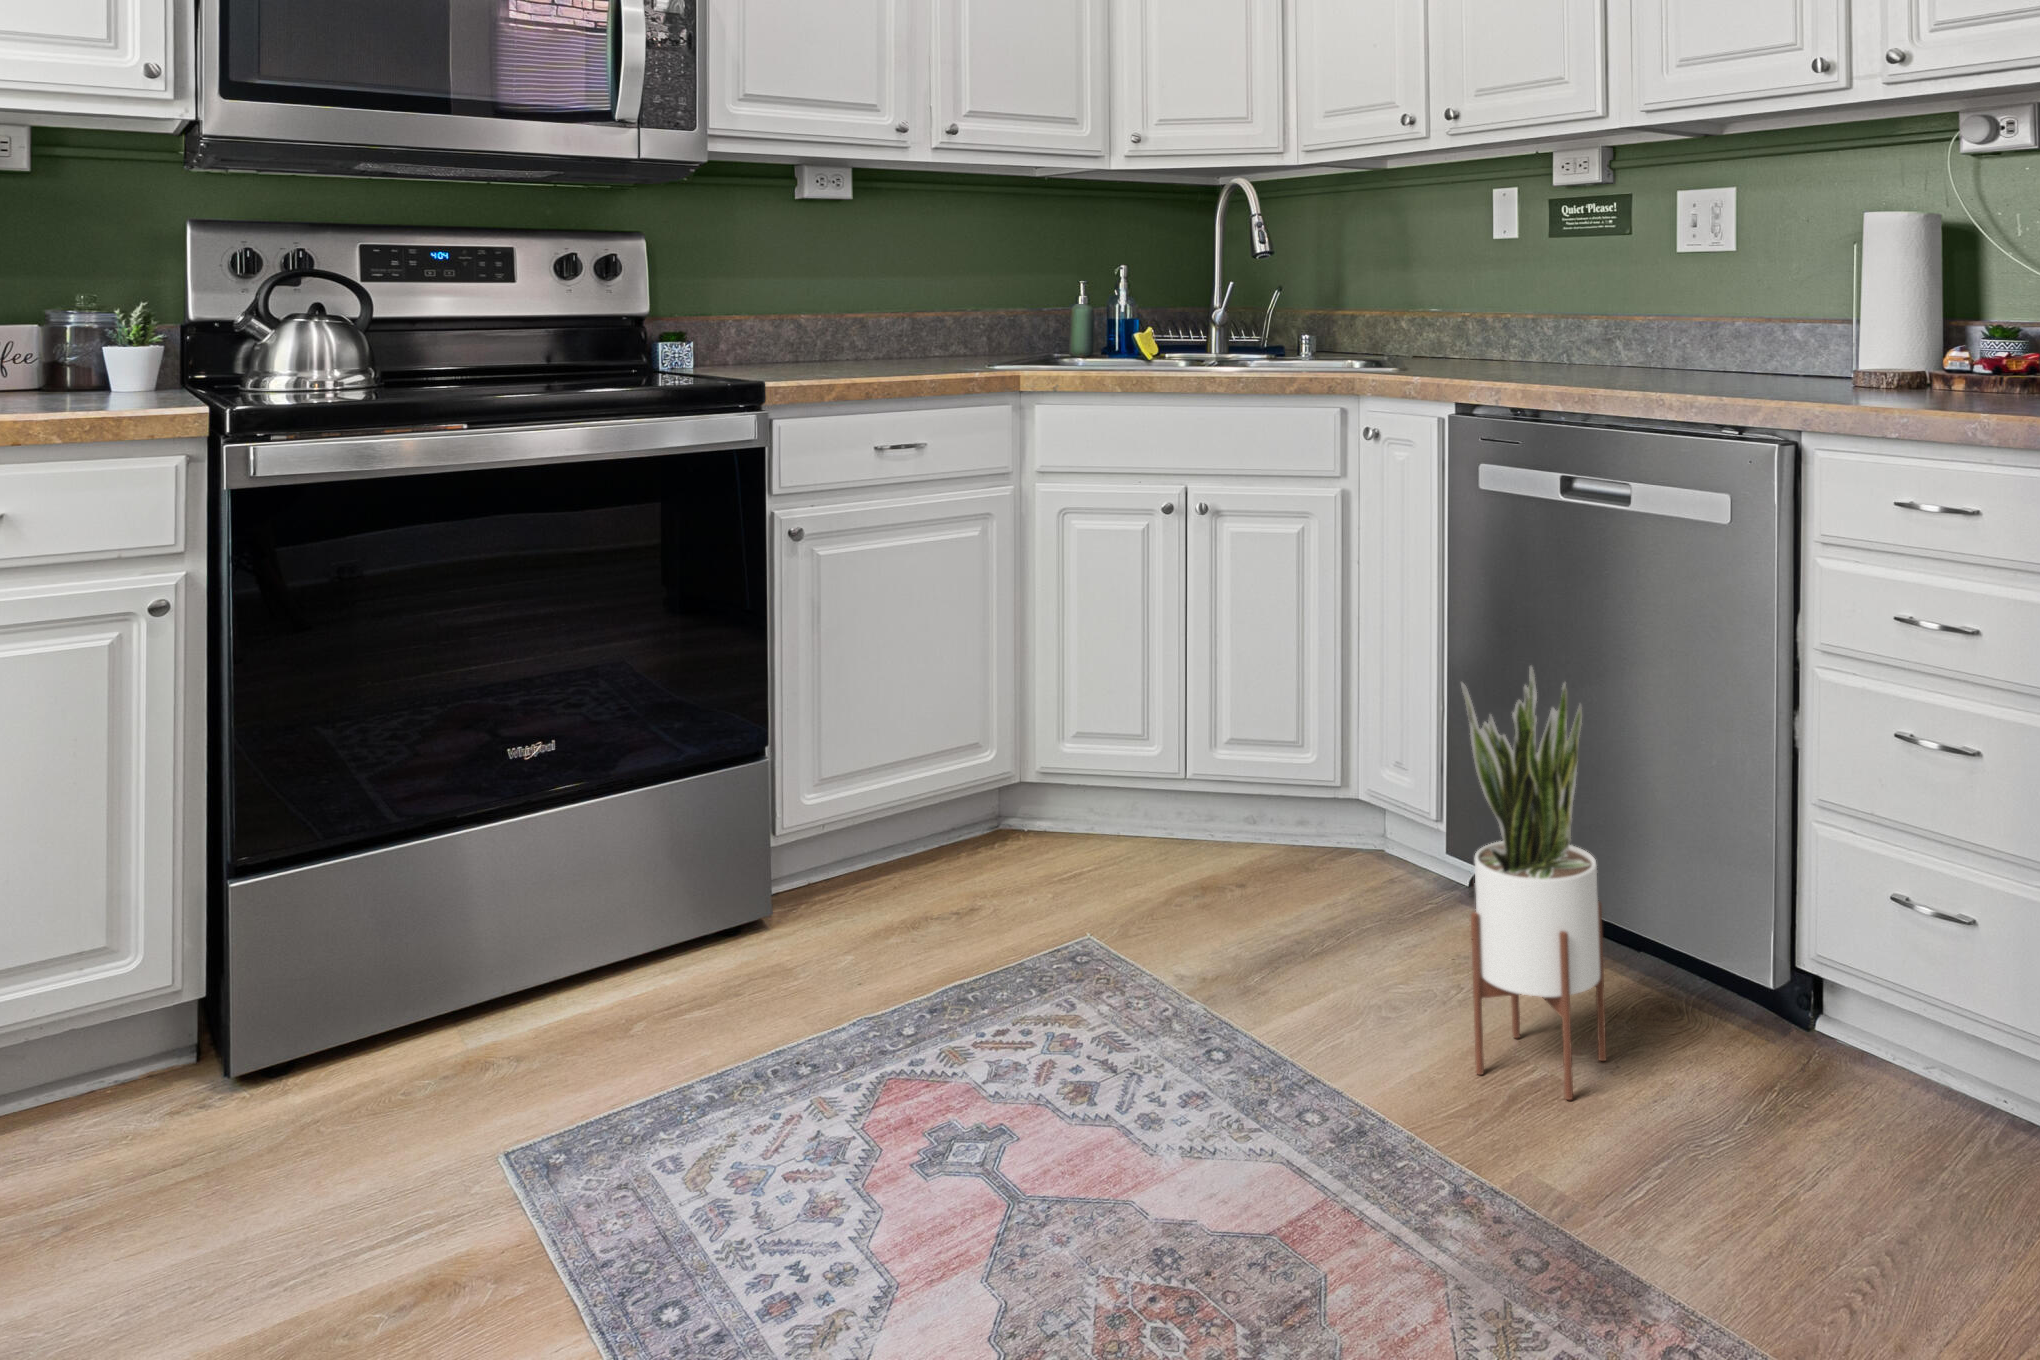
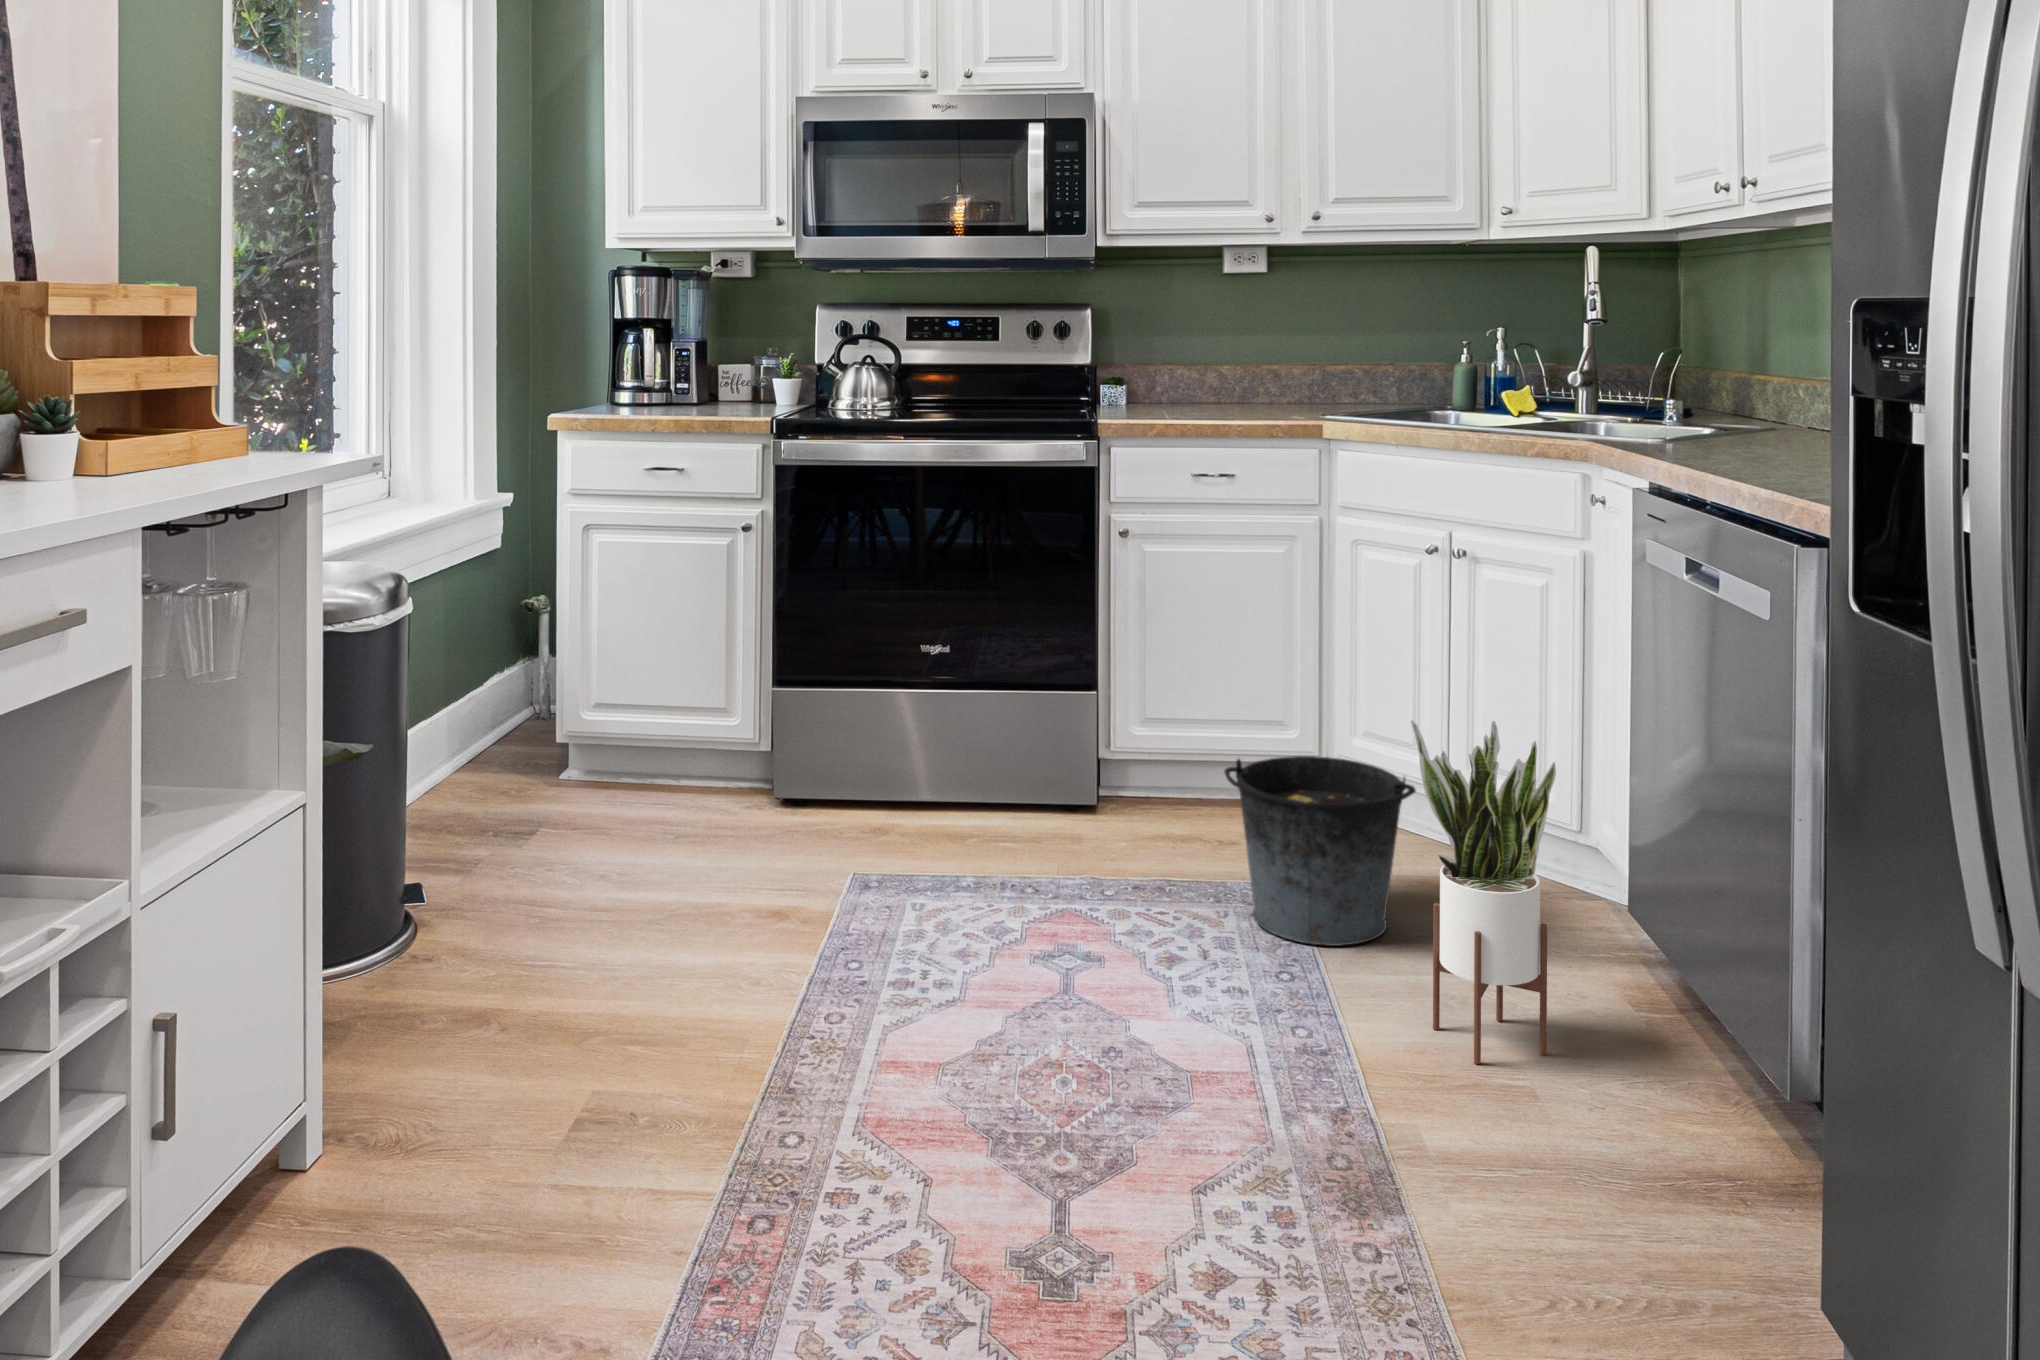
bucket: none [1080,769,1316,1021] -> present [1224,756,1416,946]

